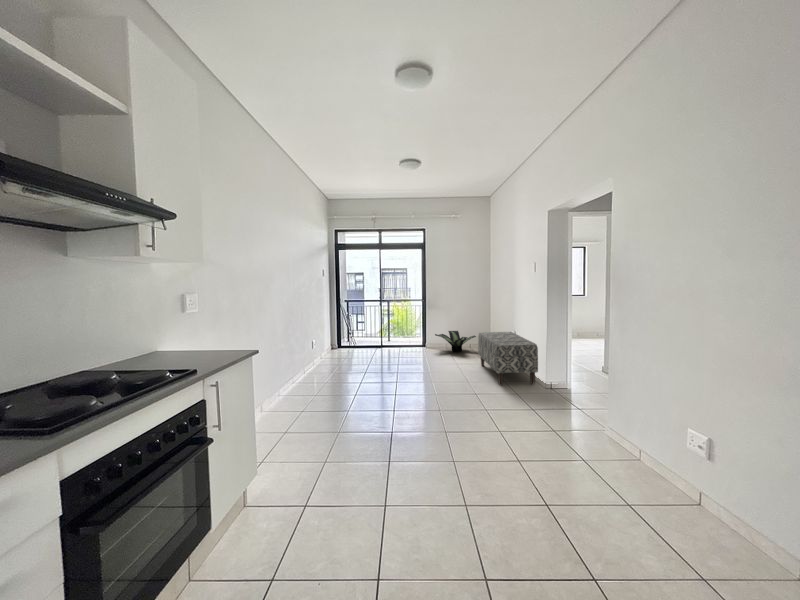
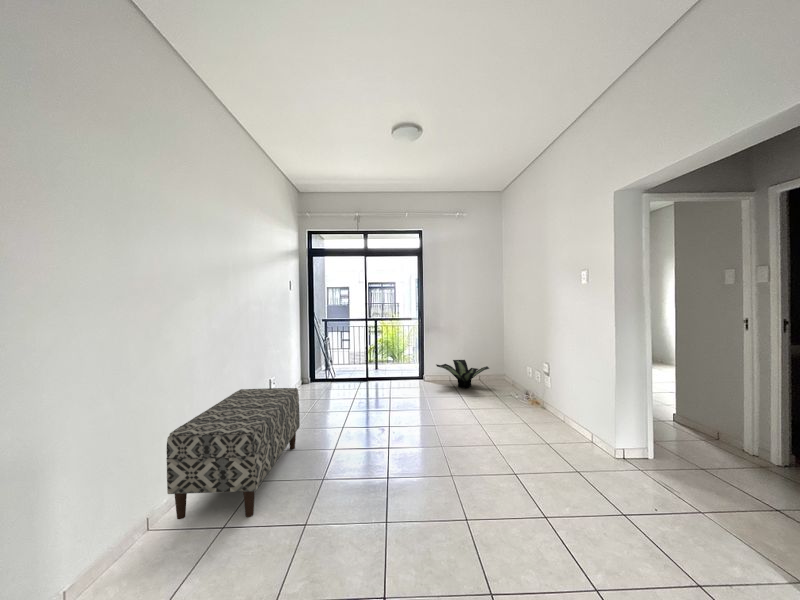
bench: present [478,332,538,385] -> present [166,388,300,519]

